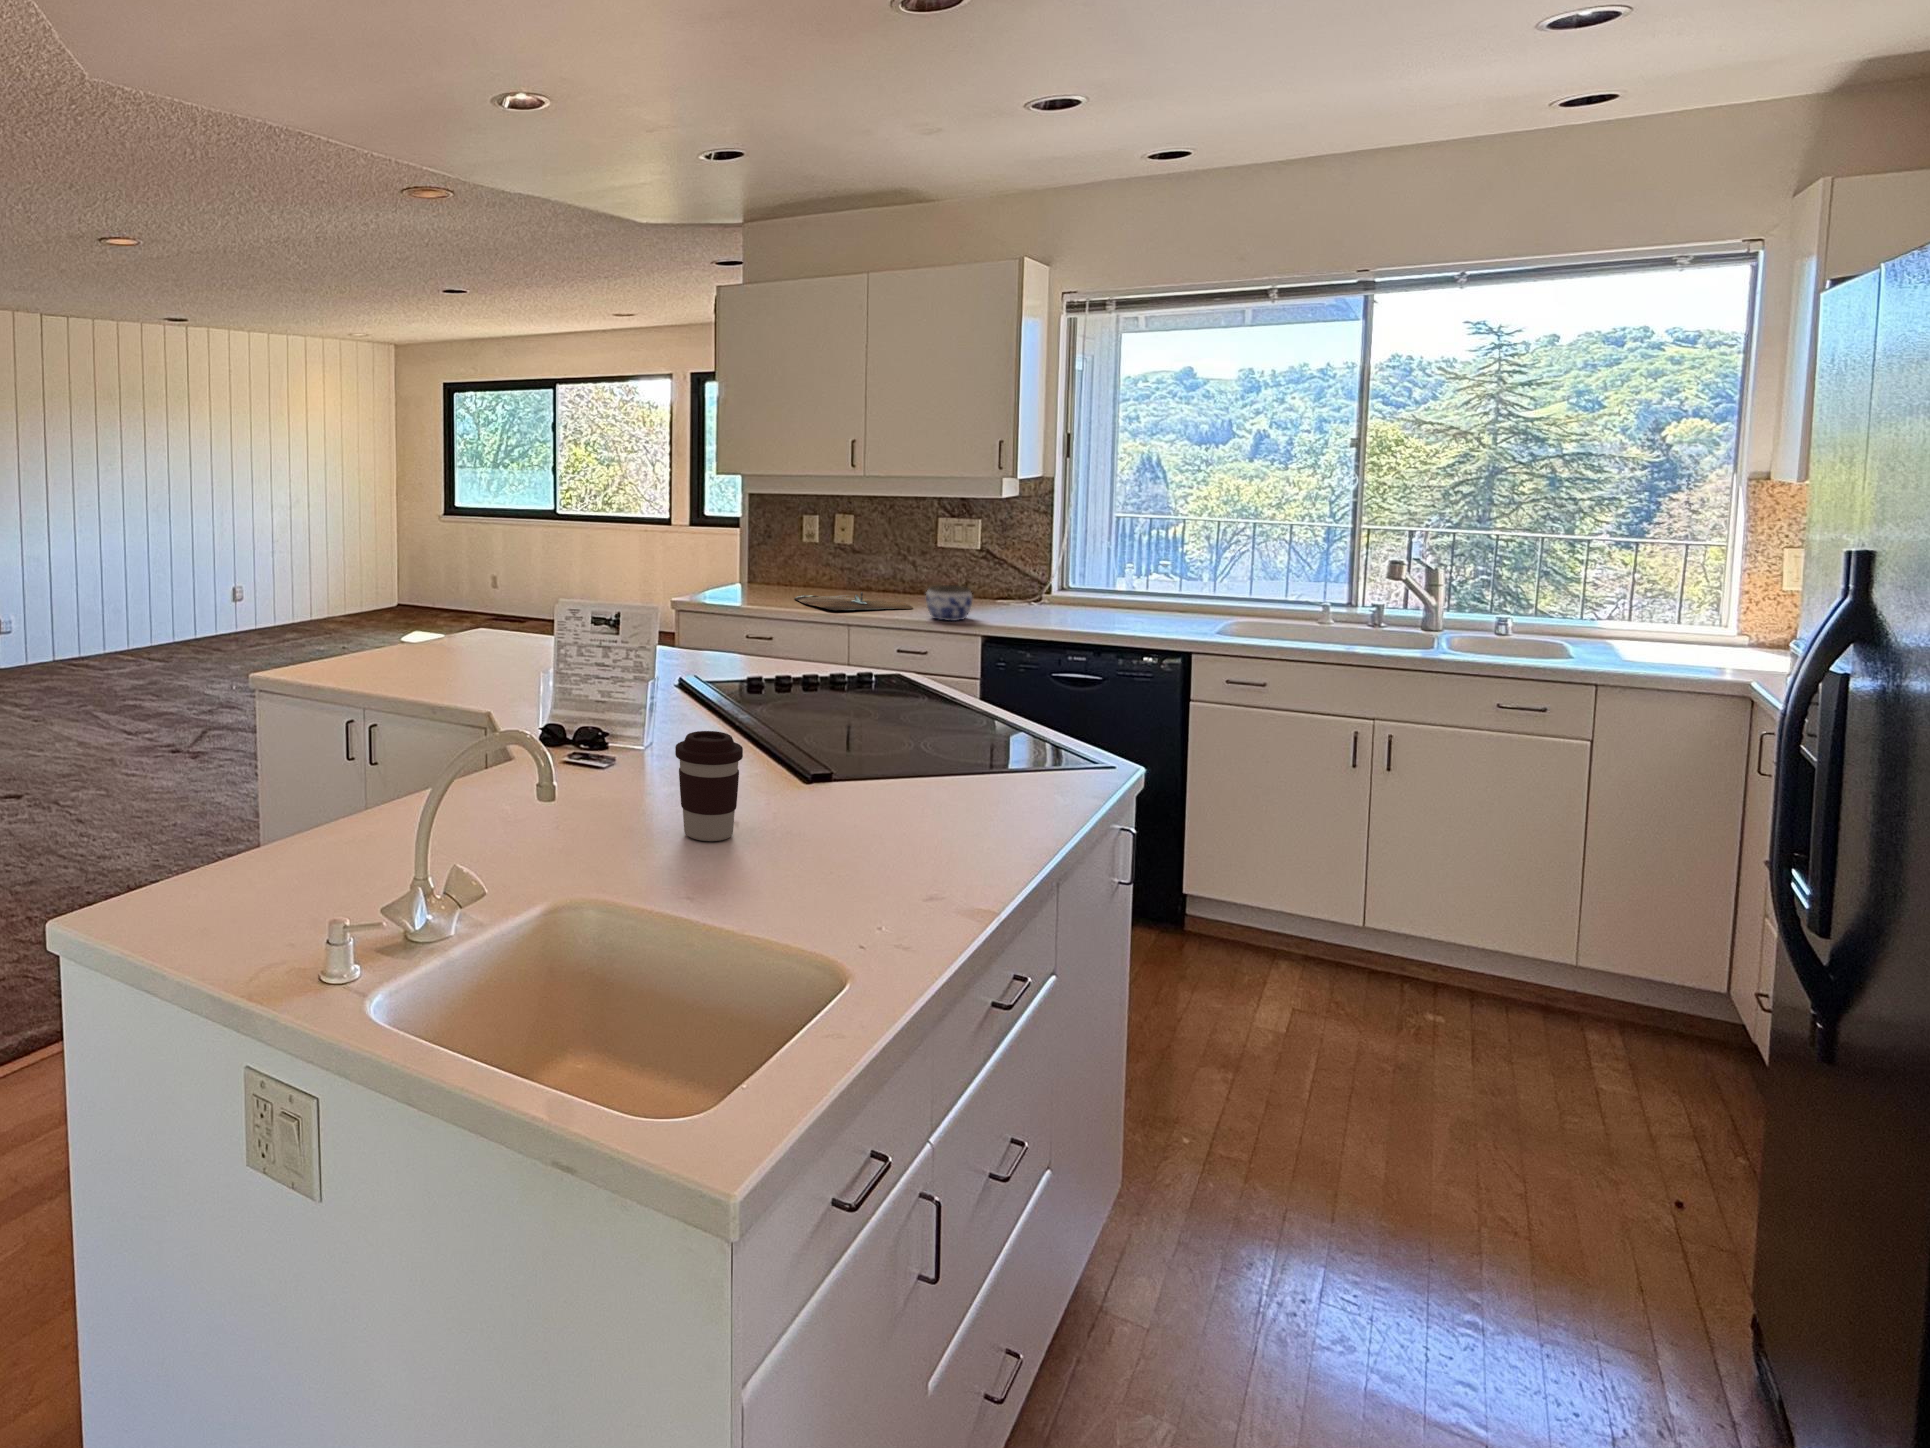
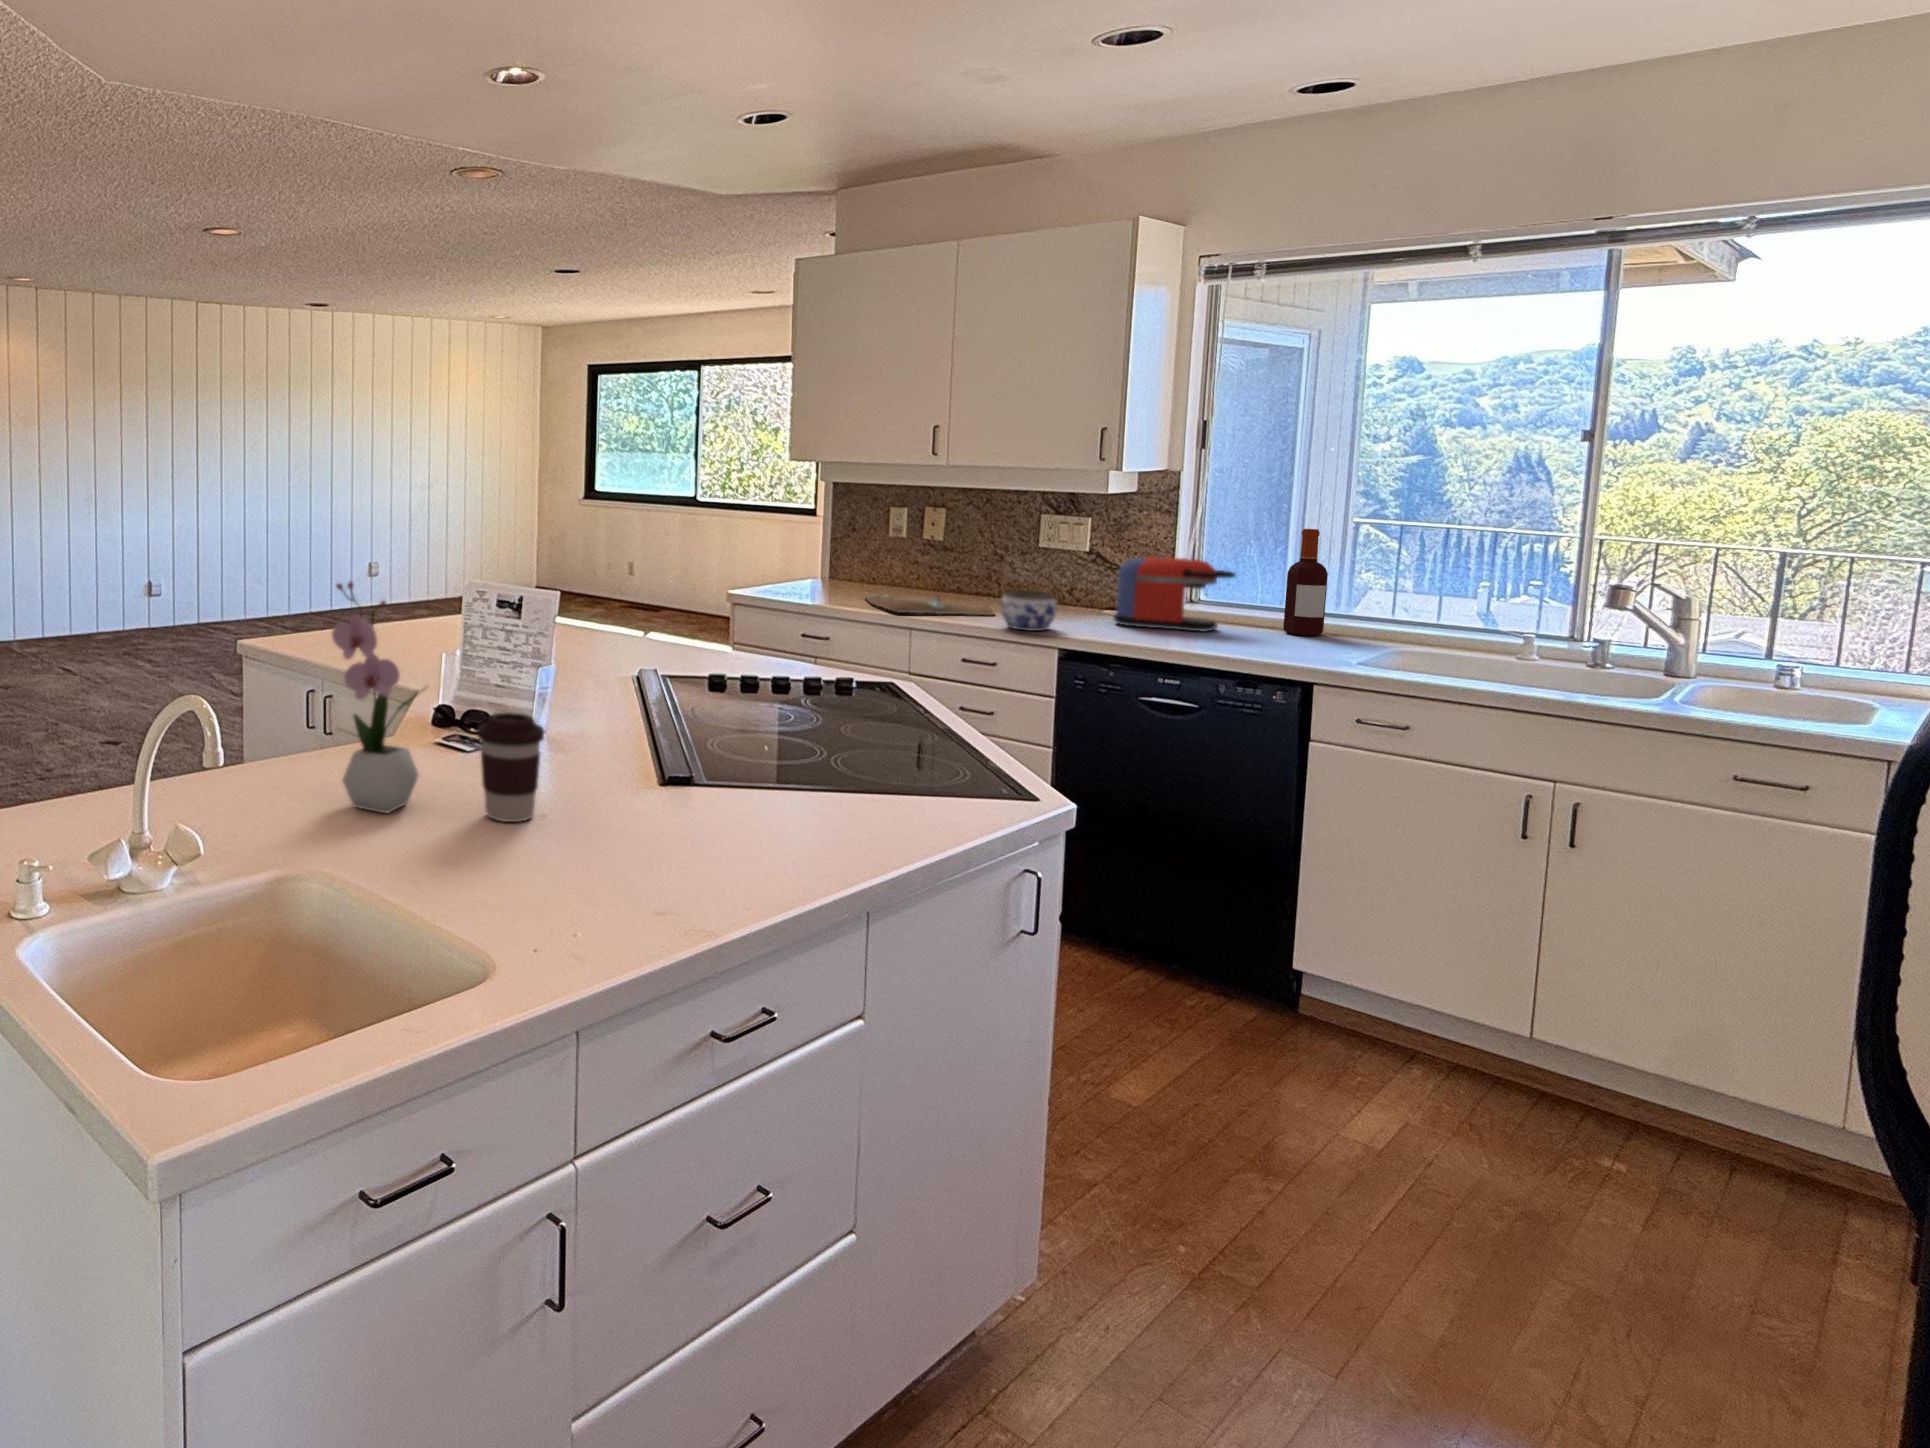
bottle: none [1141,523,1173,612] -> present [1283,529,1328,636]
coffee maker: none [1011,551,1105,613] -> present [1113,557,1235,631]
flower arrangement: none [534,608,616,845] -> present [332,581,419,813]

